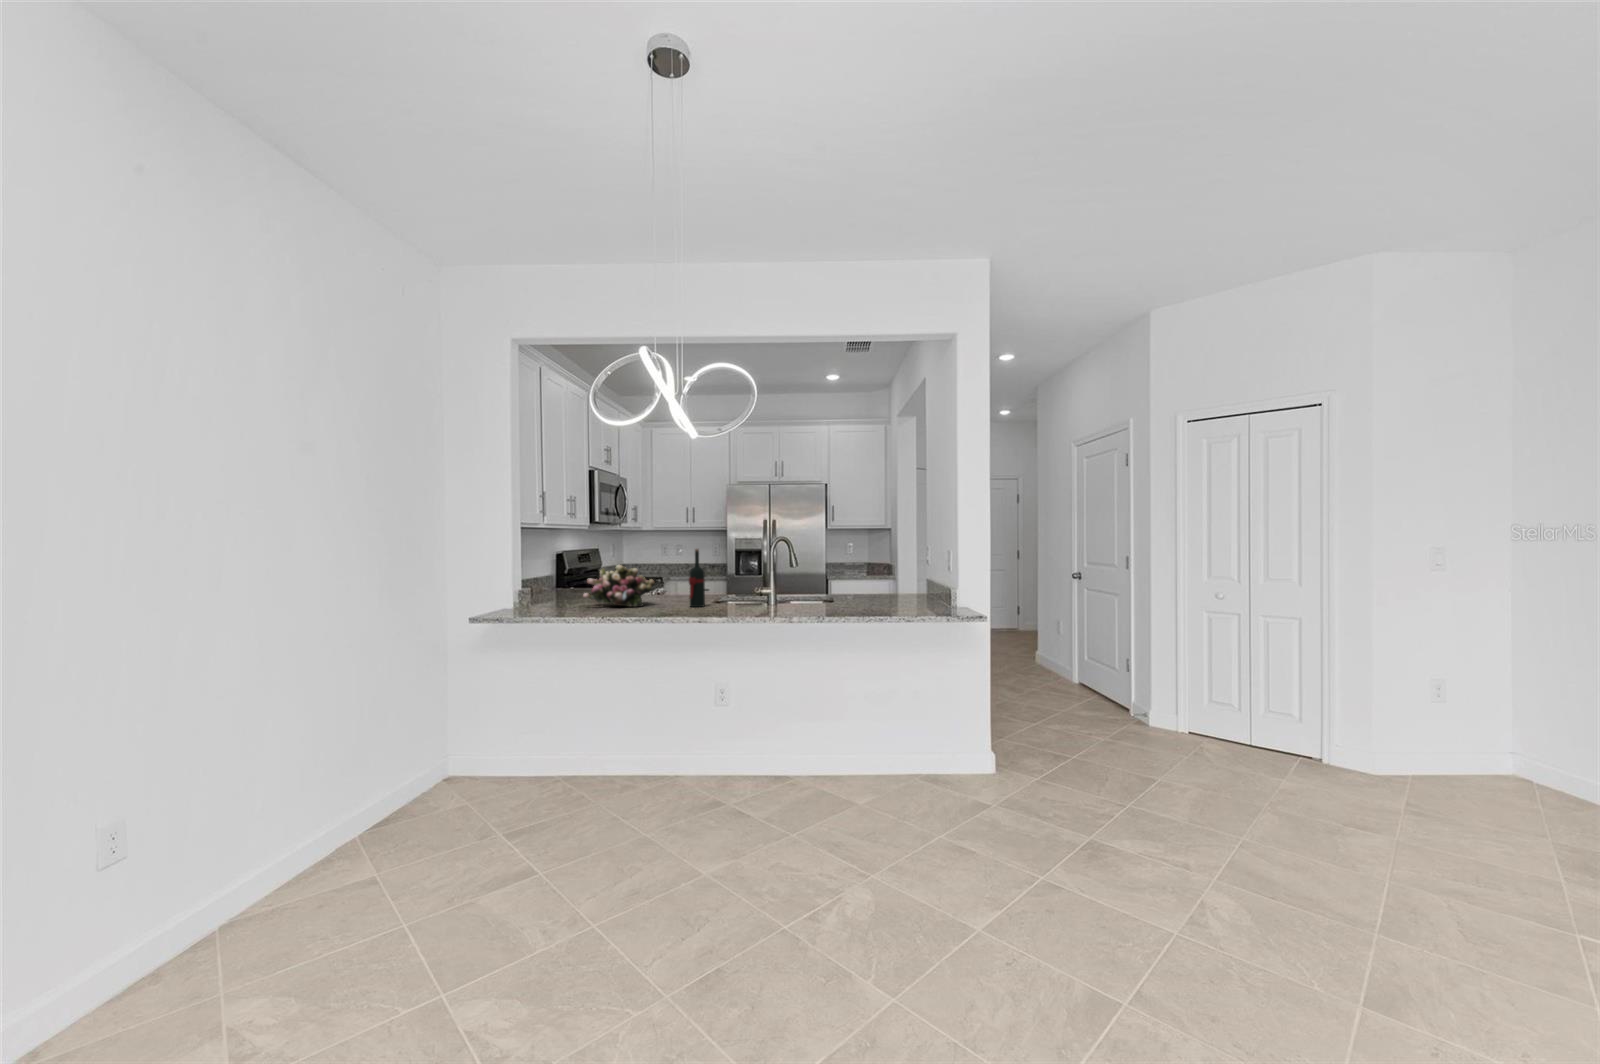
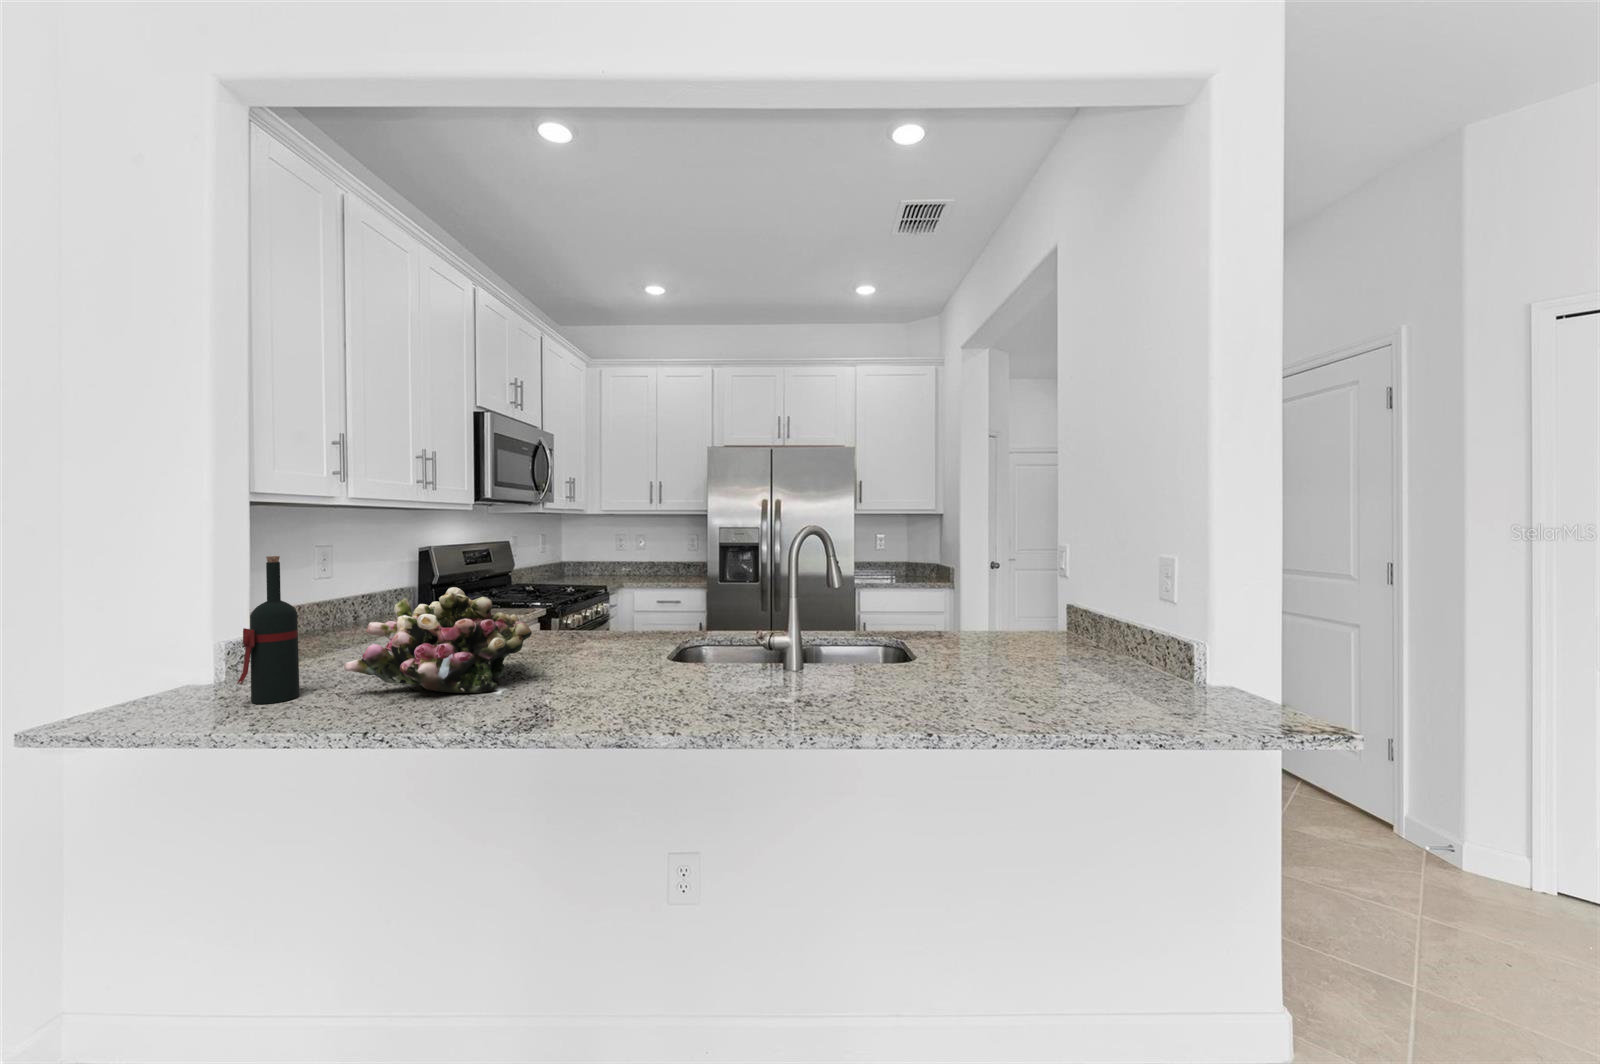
wine bottle: present [689,549,705,607] -> present [237,556,300,704]

